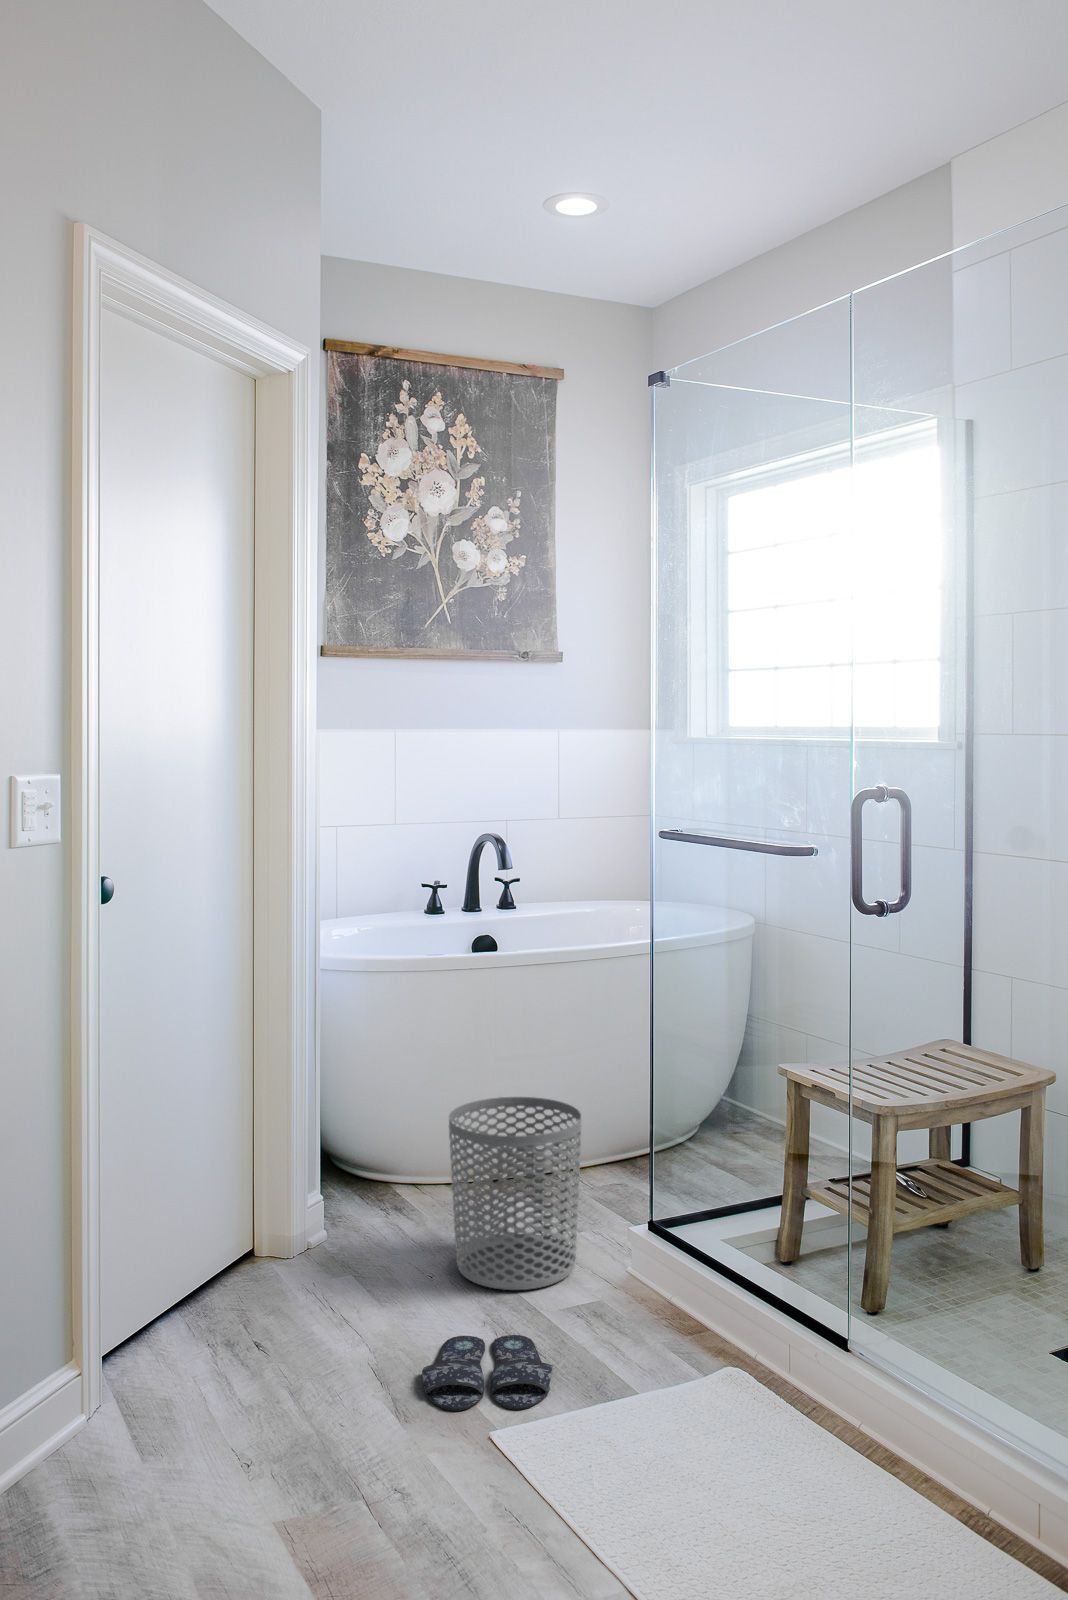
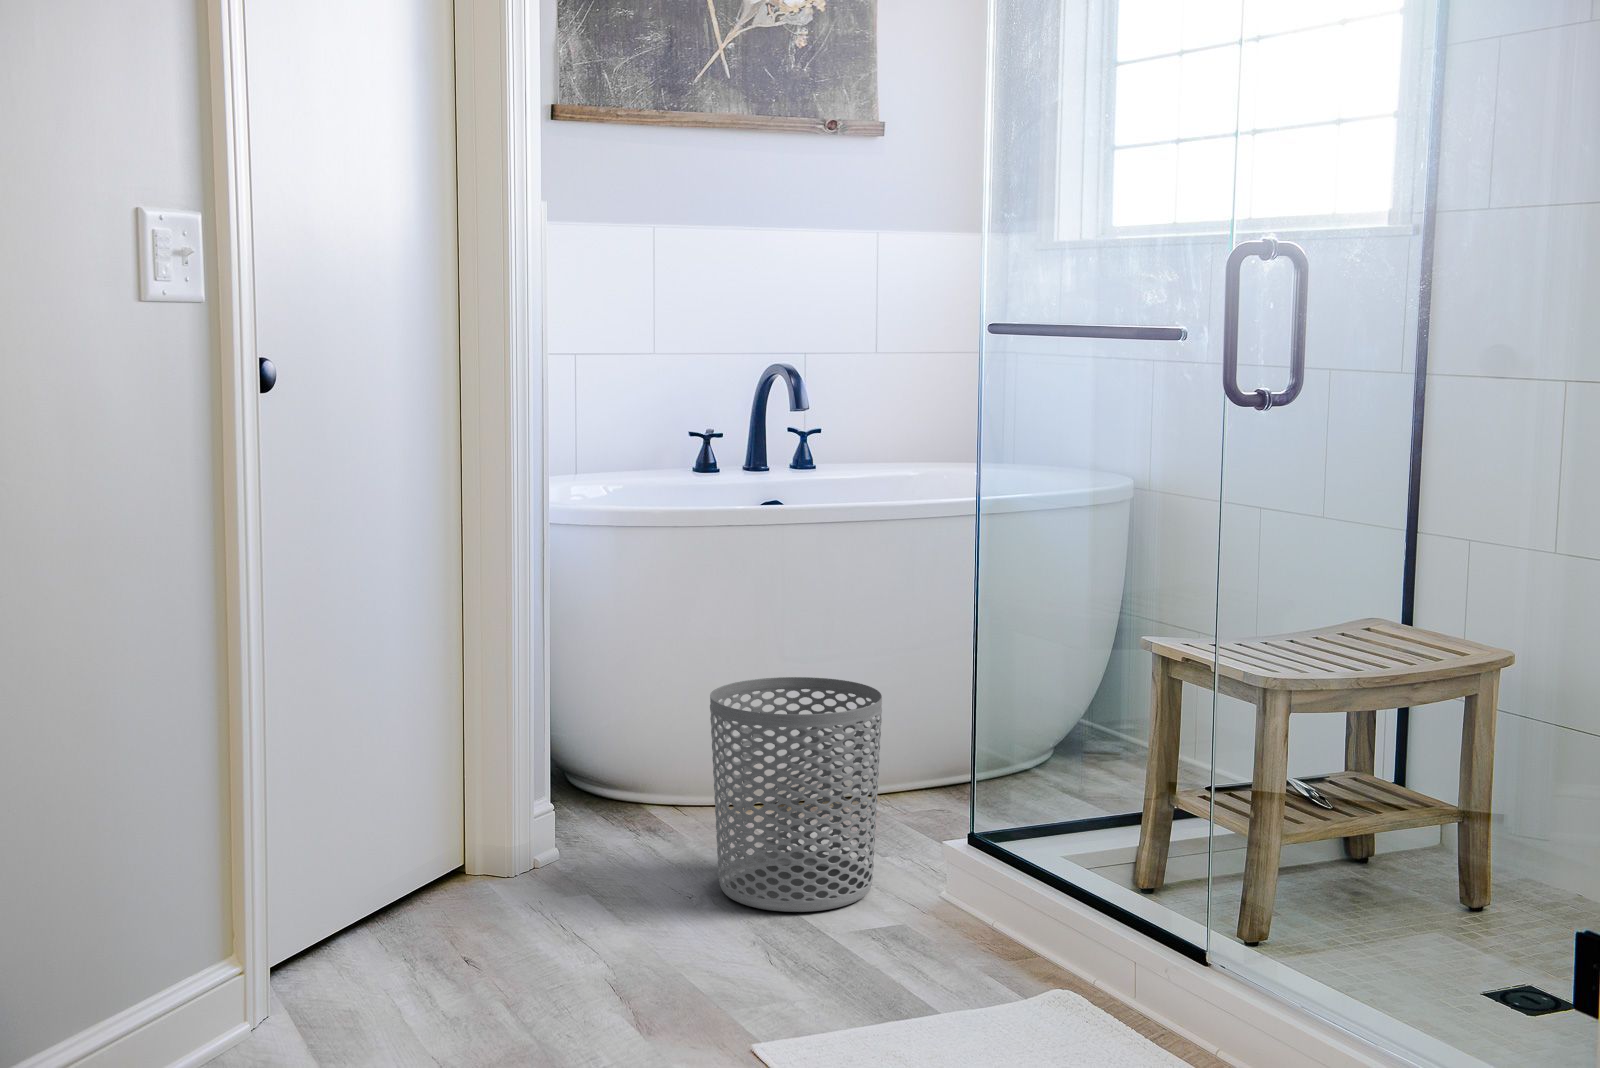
slippers: present [422,1335,553,1411] -> none [667,956,832,1030]

